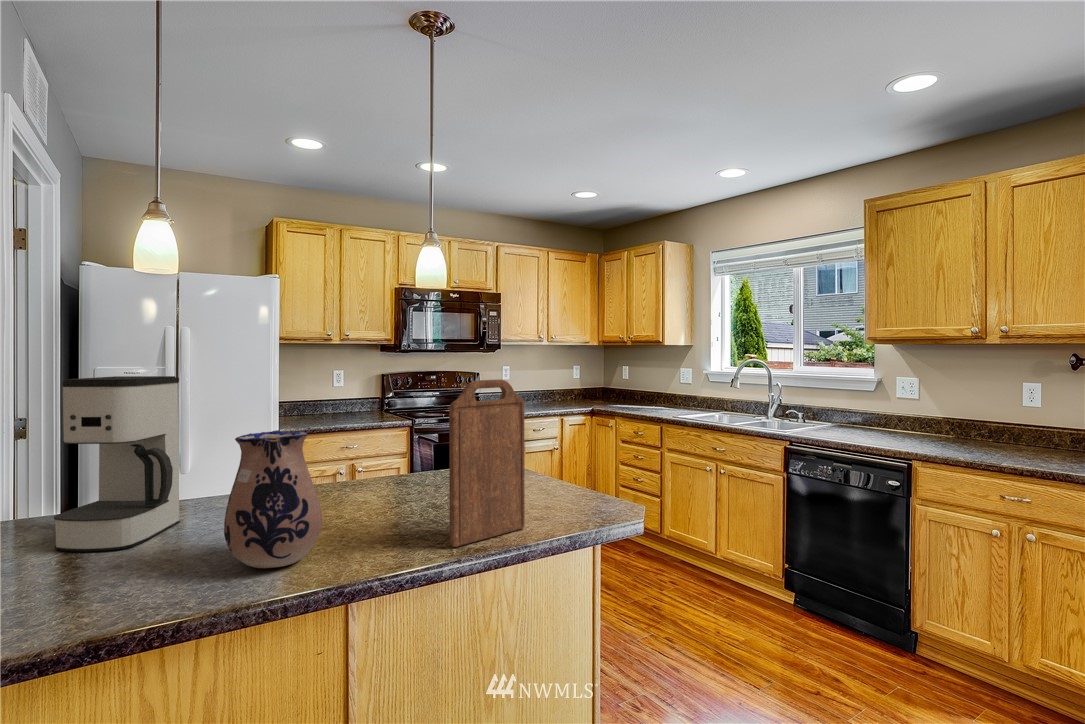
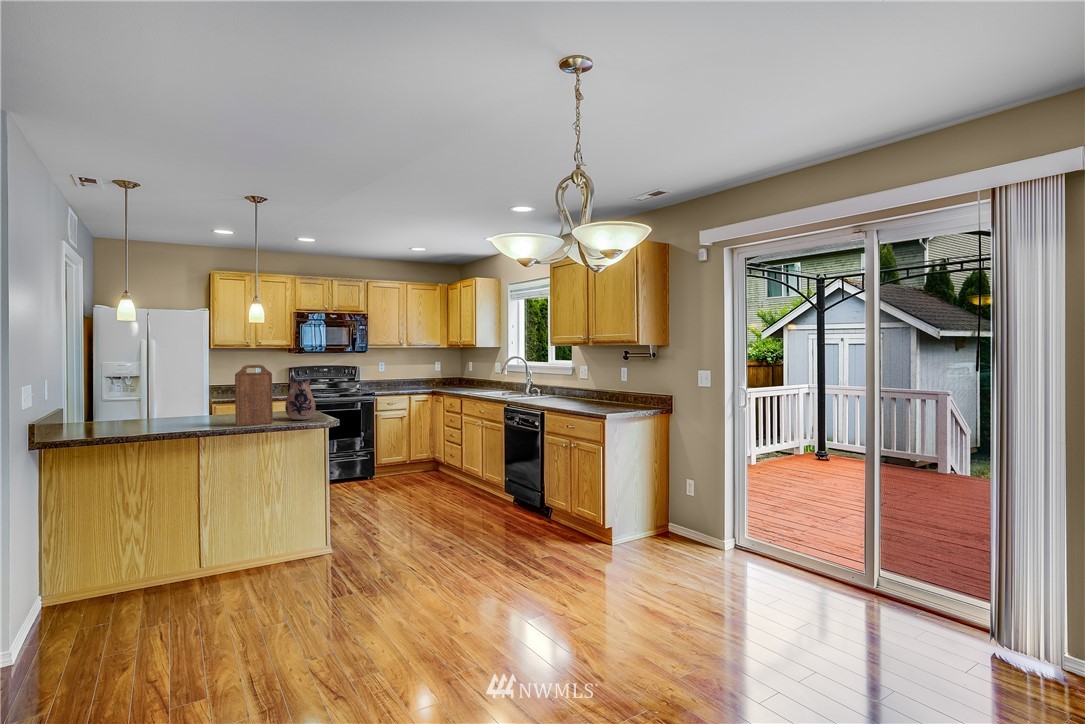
coffee maker: present [54,376,180,552] -> none [90,364,138,427]
ceramic pitcher: present [224,430,322,568] -> present [285,379,316,420]

